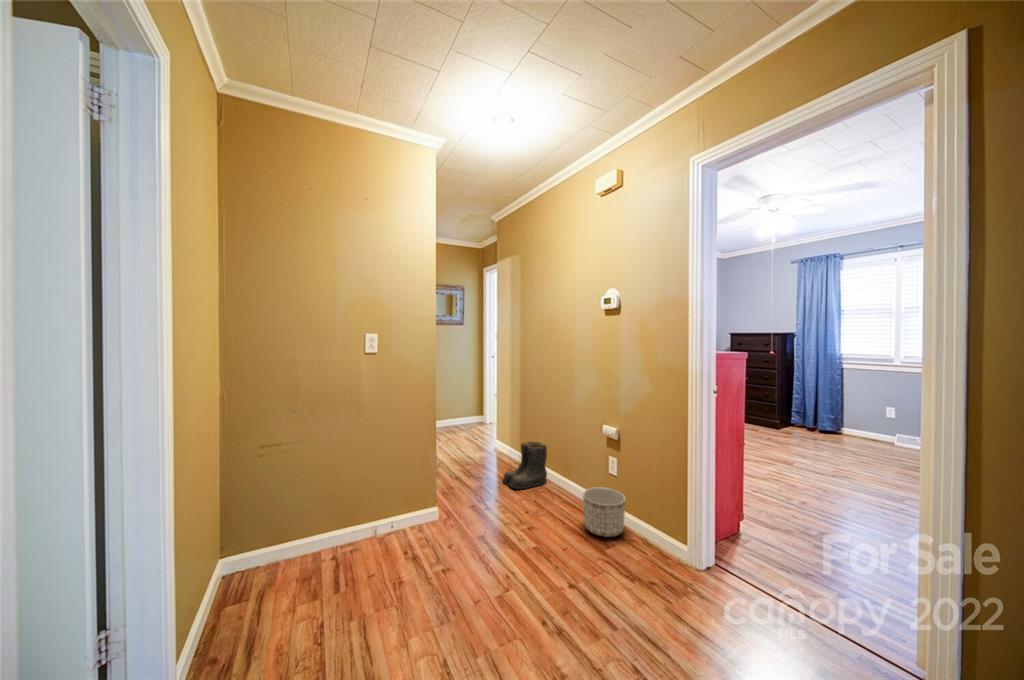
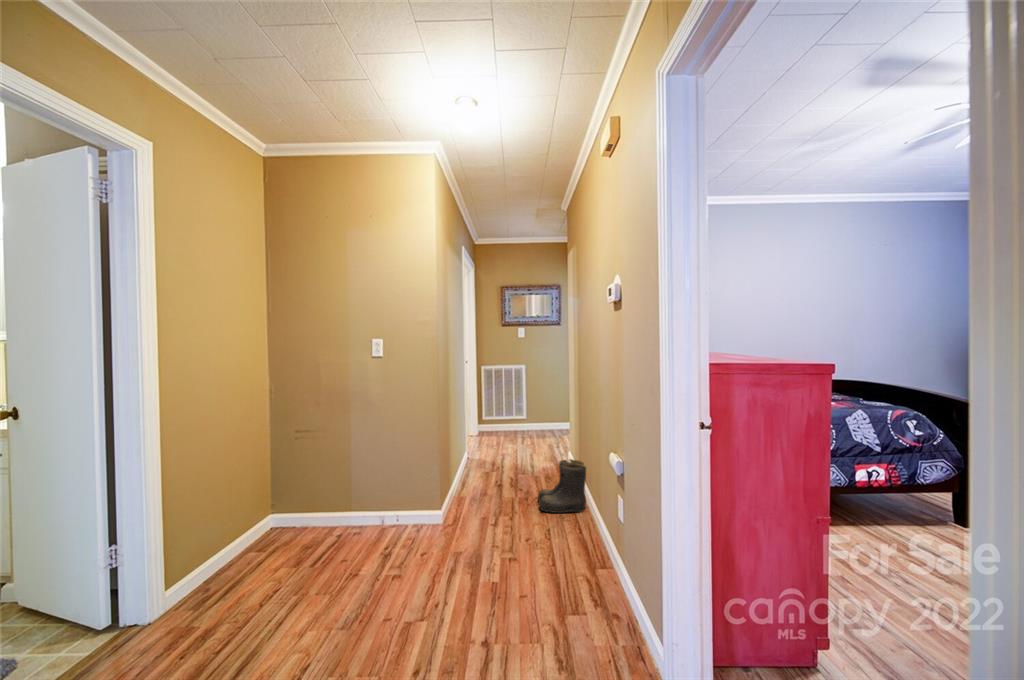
planter: present [583,487,626,537] -> none [566,531,620,602]

